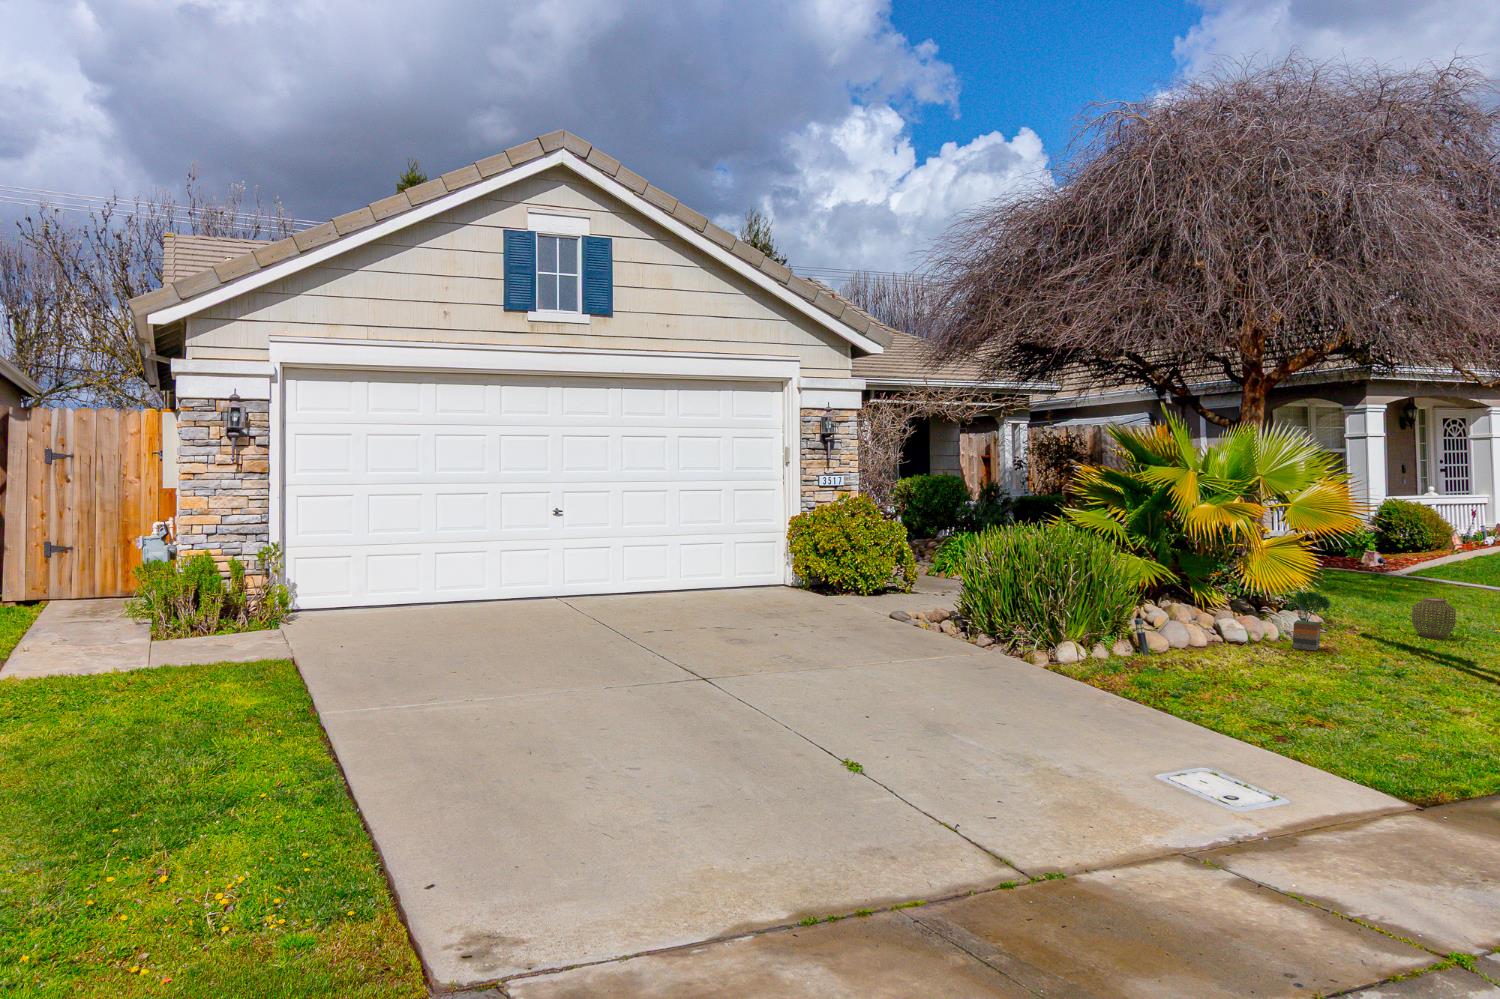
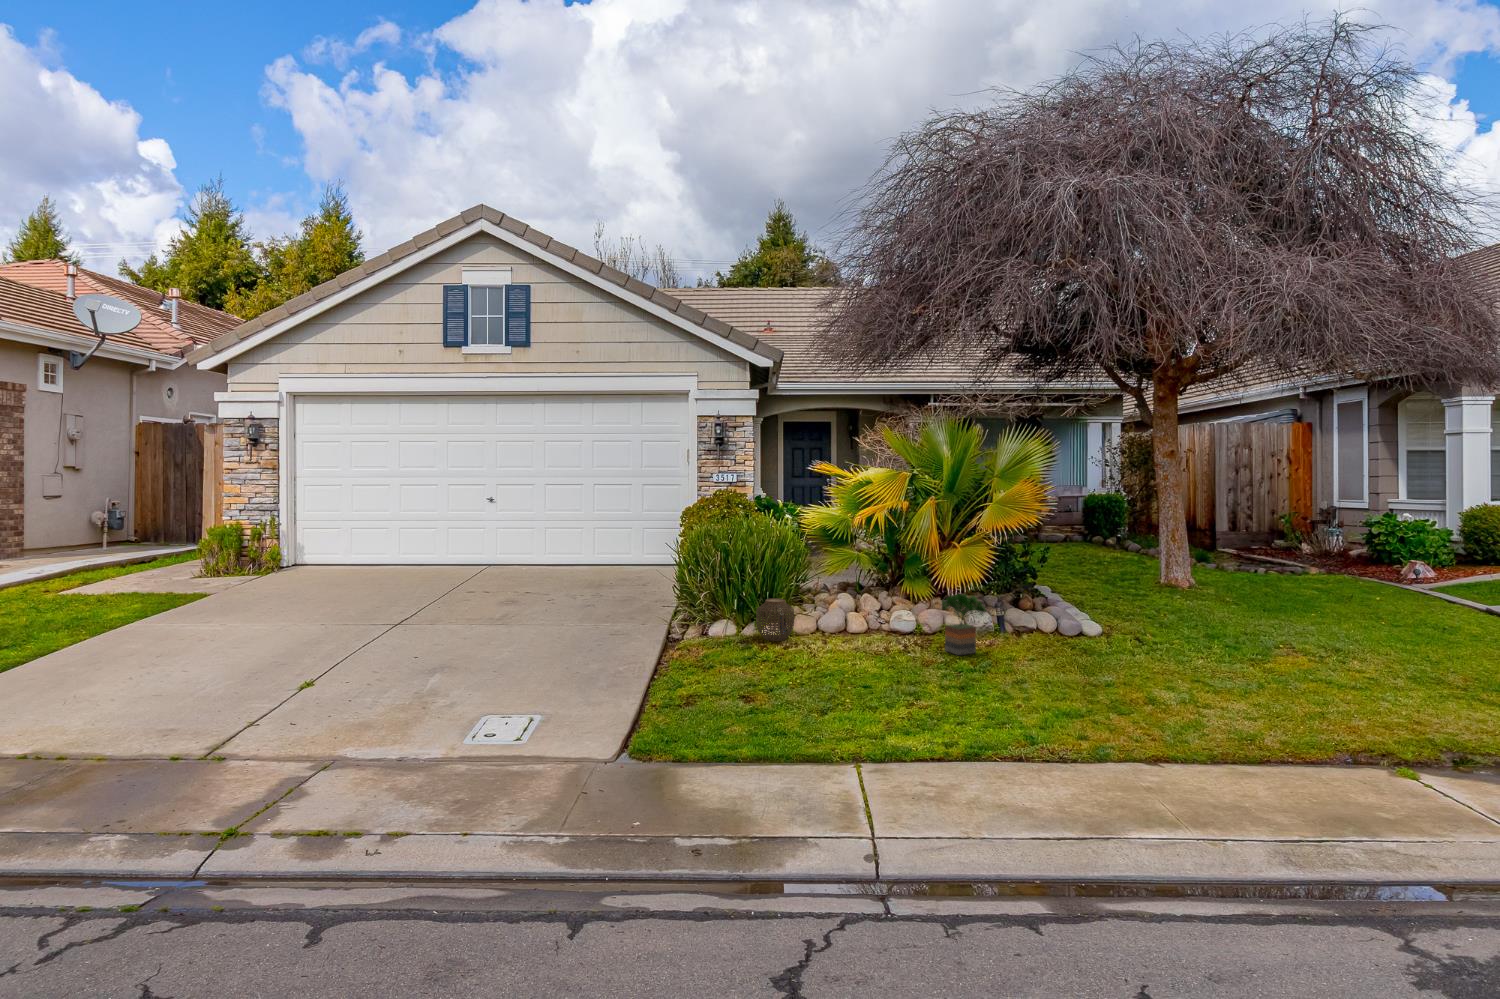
woven basket: present [1412,598,1456,638] -> present [756,598,794,641]

